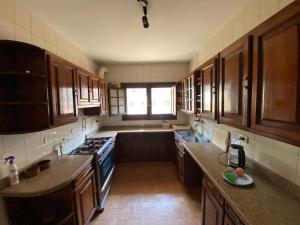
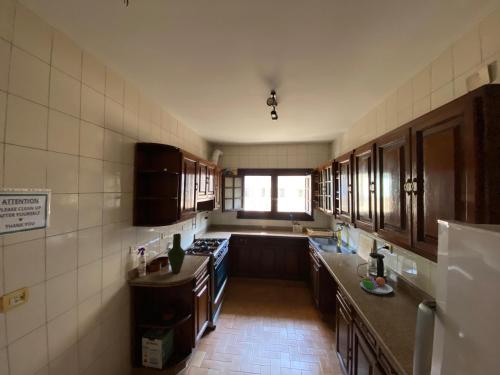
vase: none [43,139,63,176] -> present [167,233,186,273]

